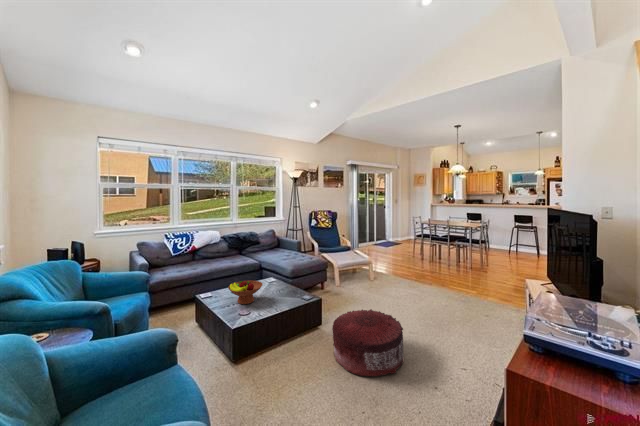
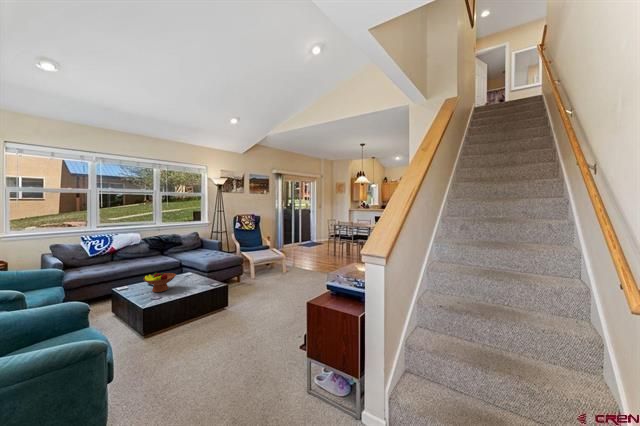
pouf: present [332,309,404,377] -> none [231,289,287,335]

